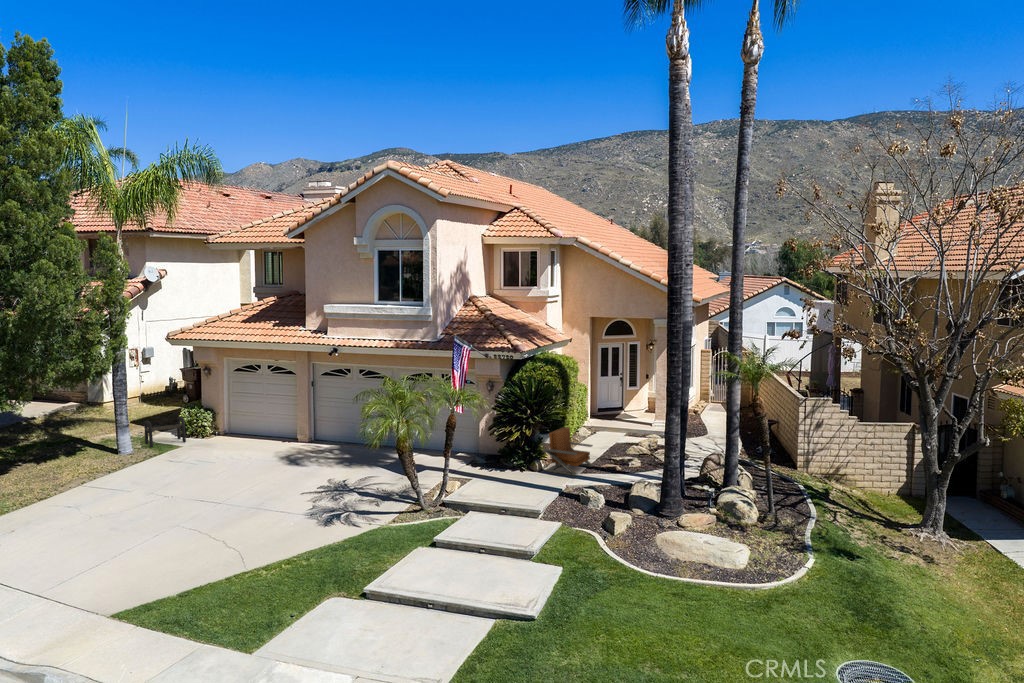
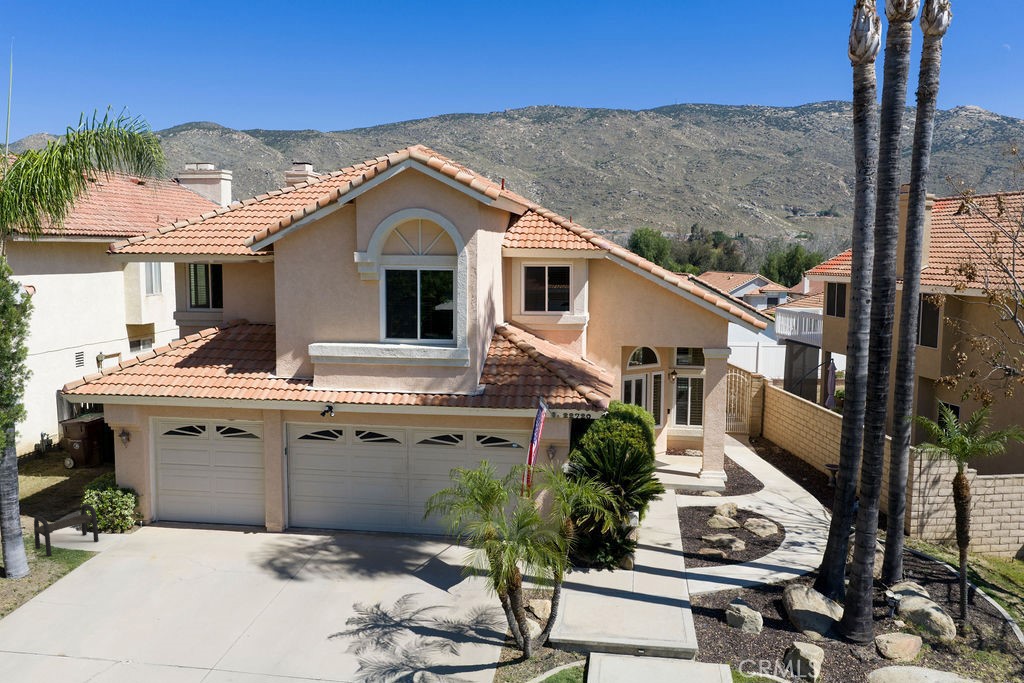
lounge chair: present [544,427,593,476] -> none [638,502,688,569]

